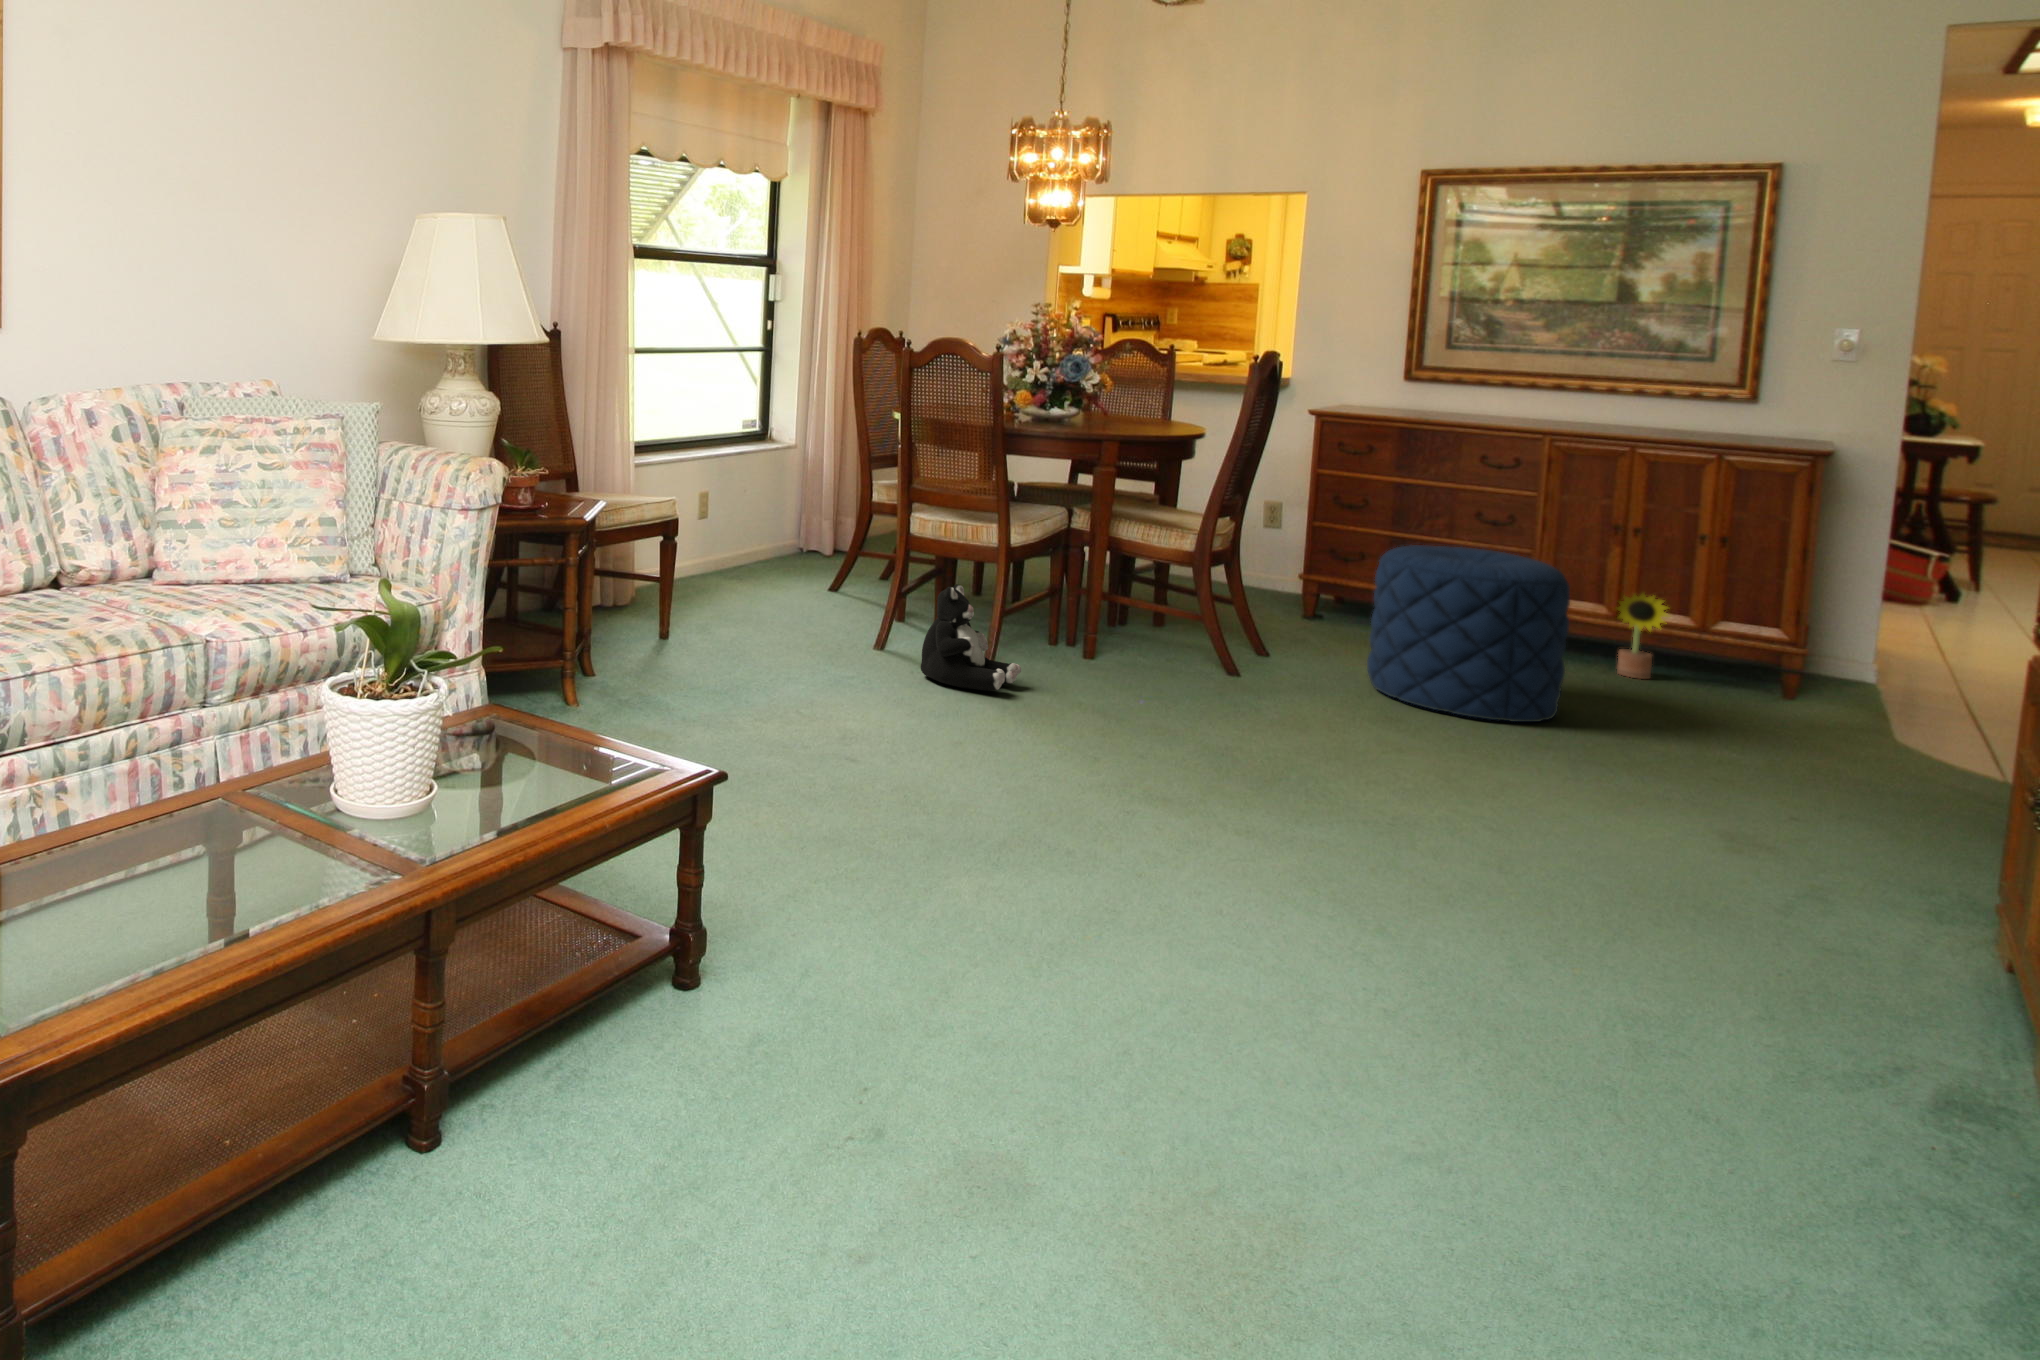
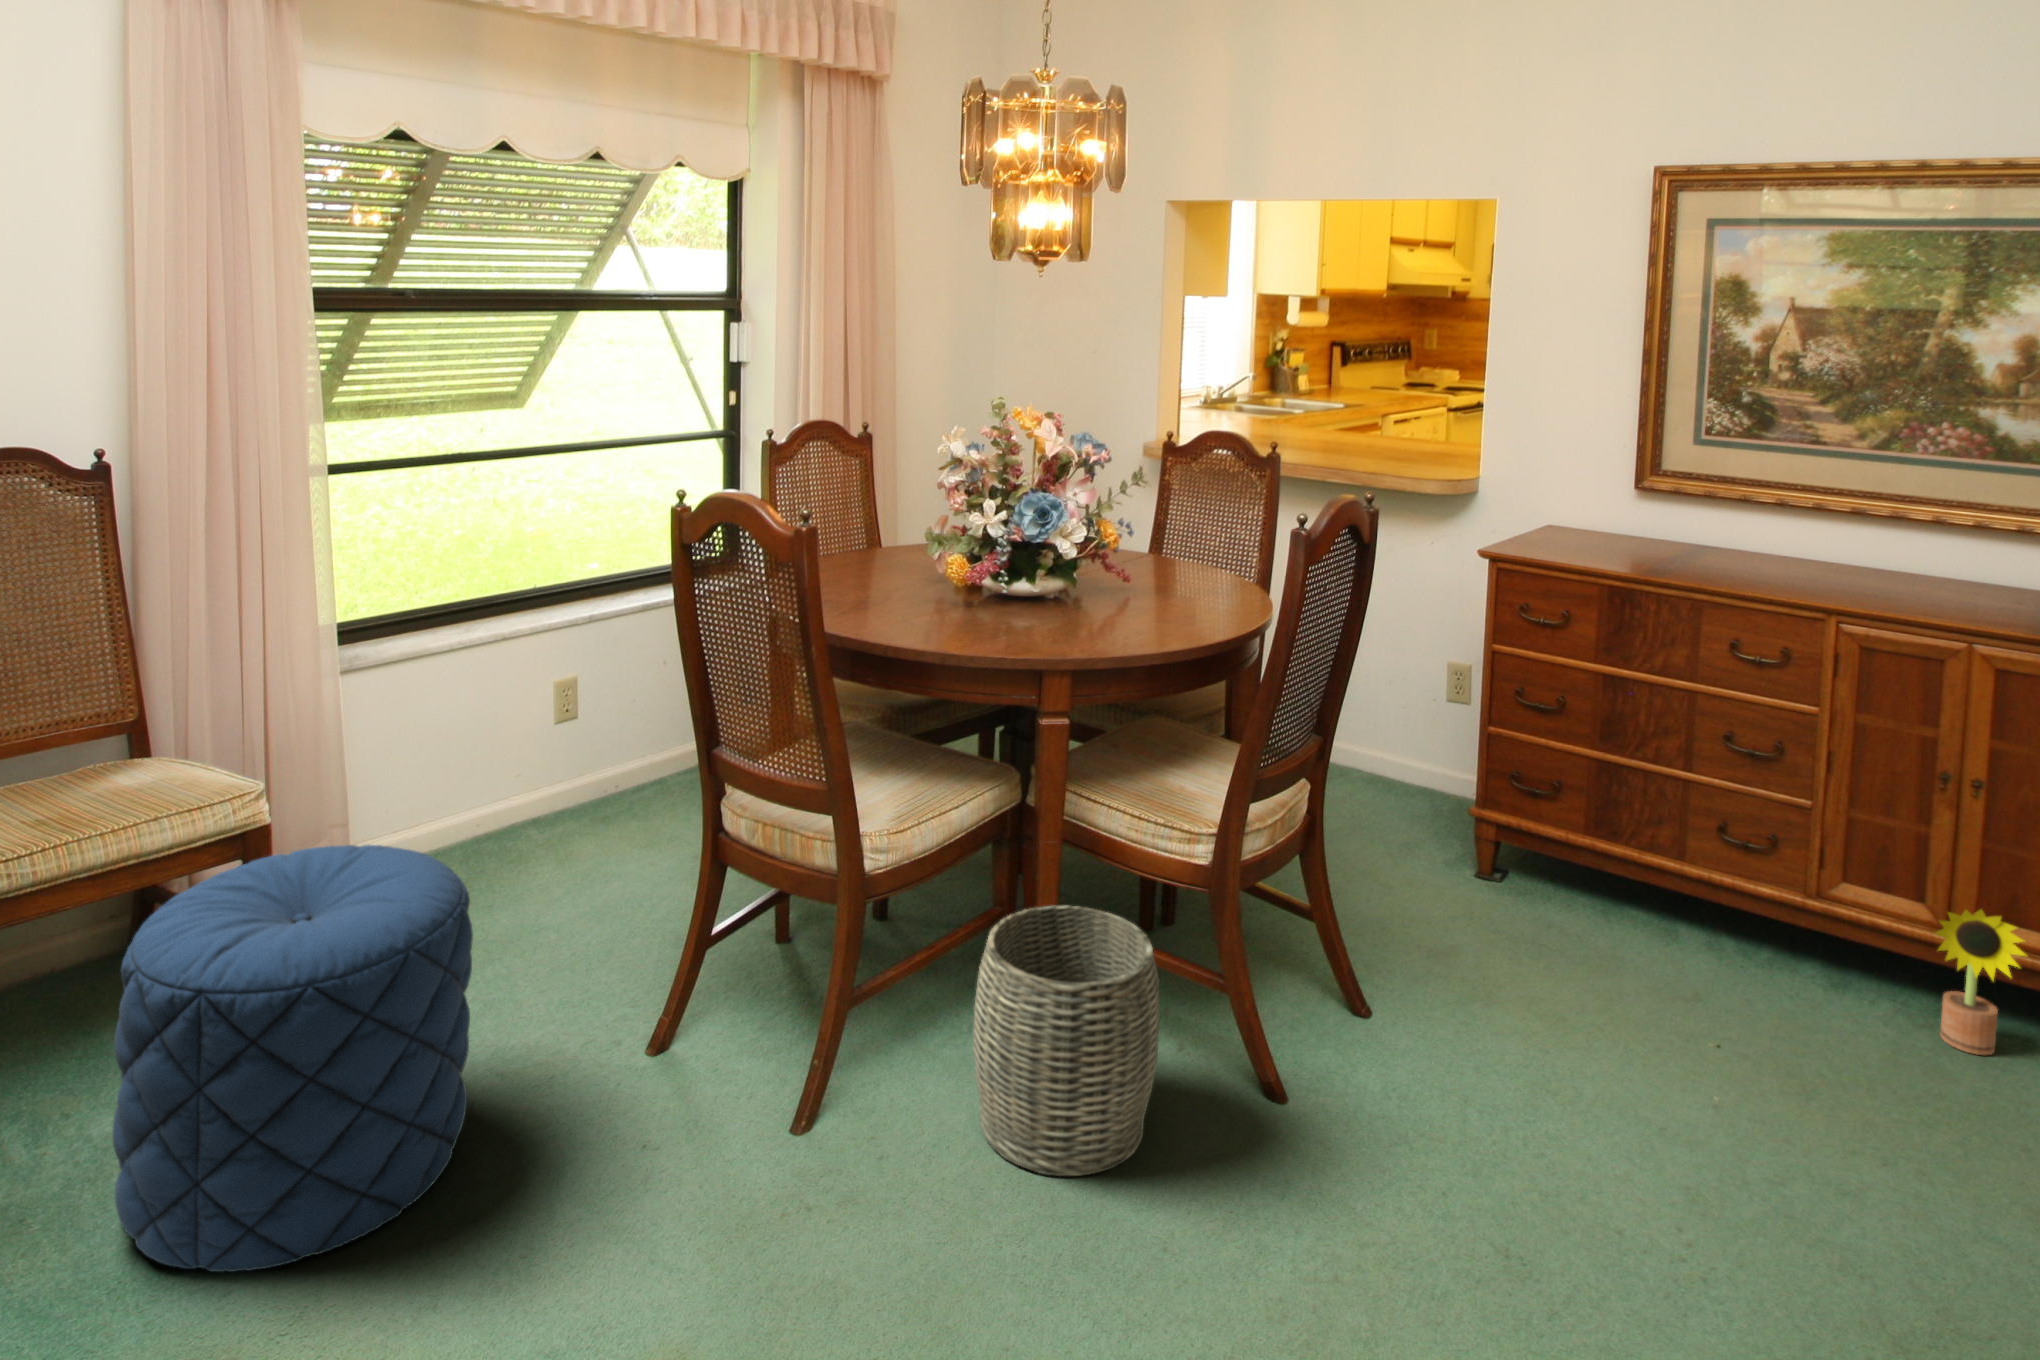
pouf: present [1367,545,1570,722] -> present [112,845,473,1272]
woven basket: none [1086,570,1195,688] -> present [973,906,1159,1176]
plush toy: present [921,585,1021,691] -> none [621,980,801,1228]

